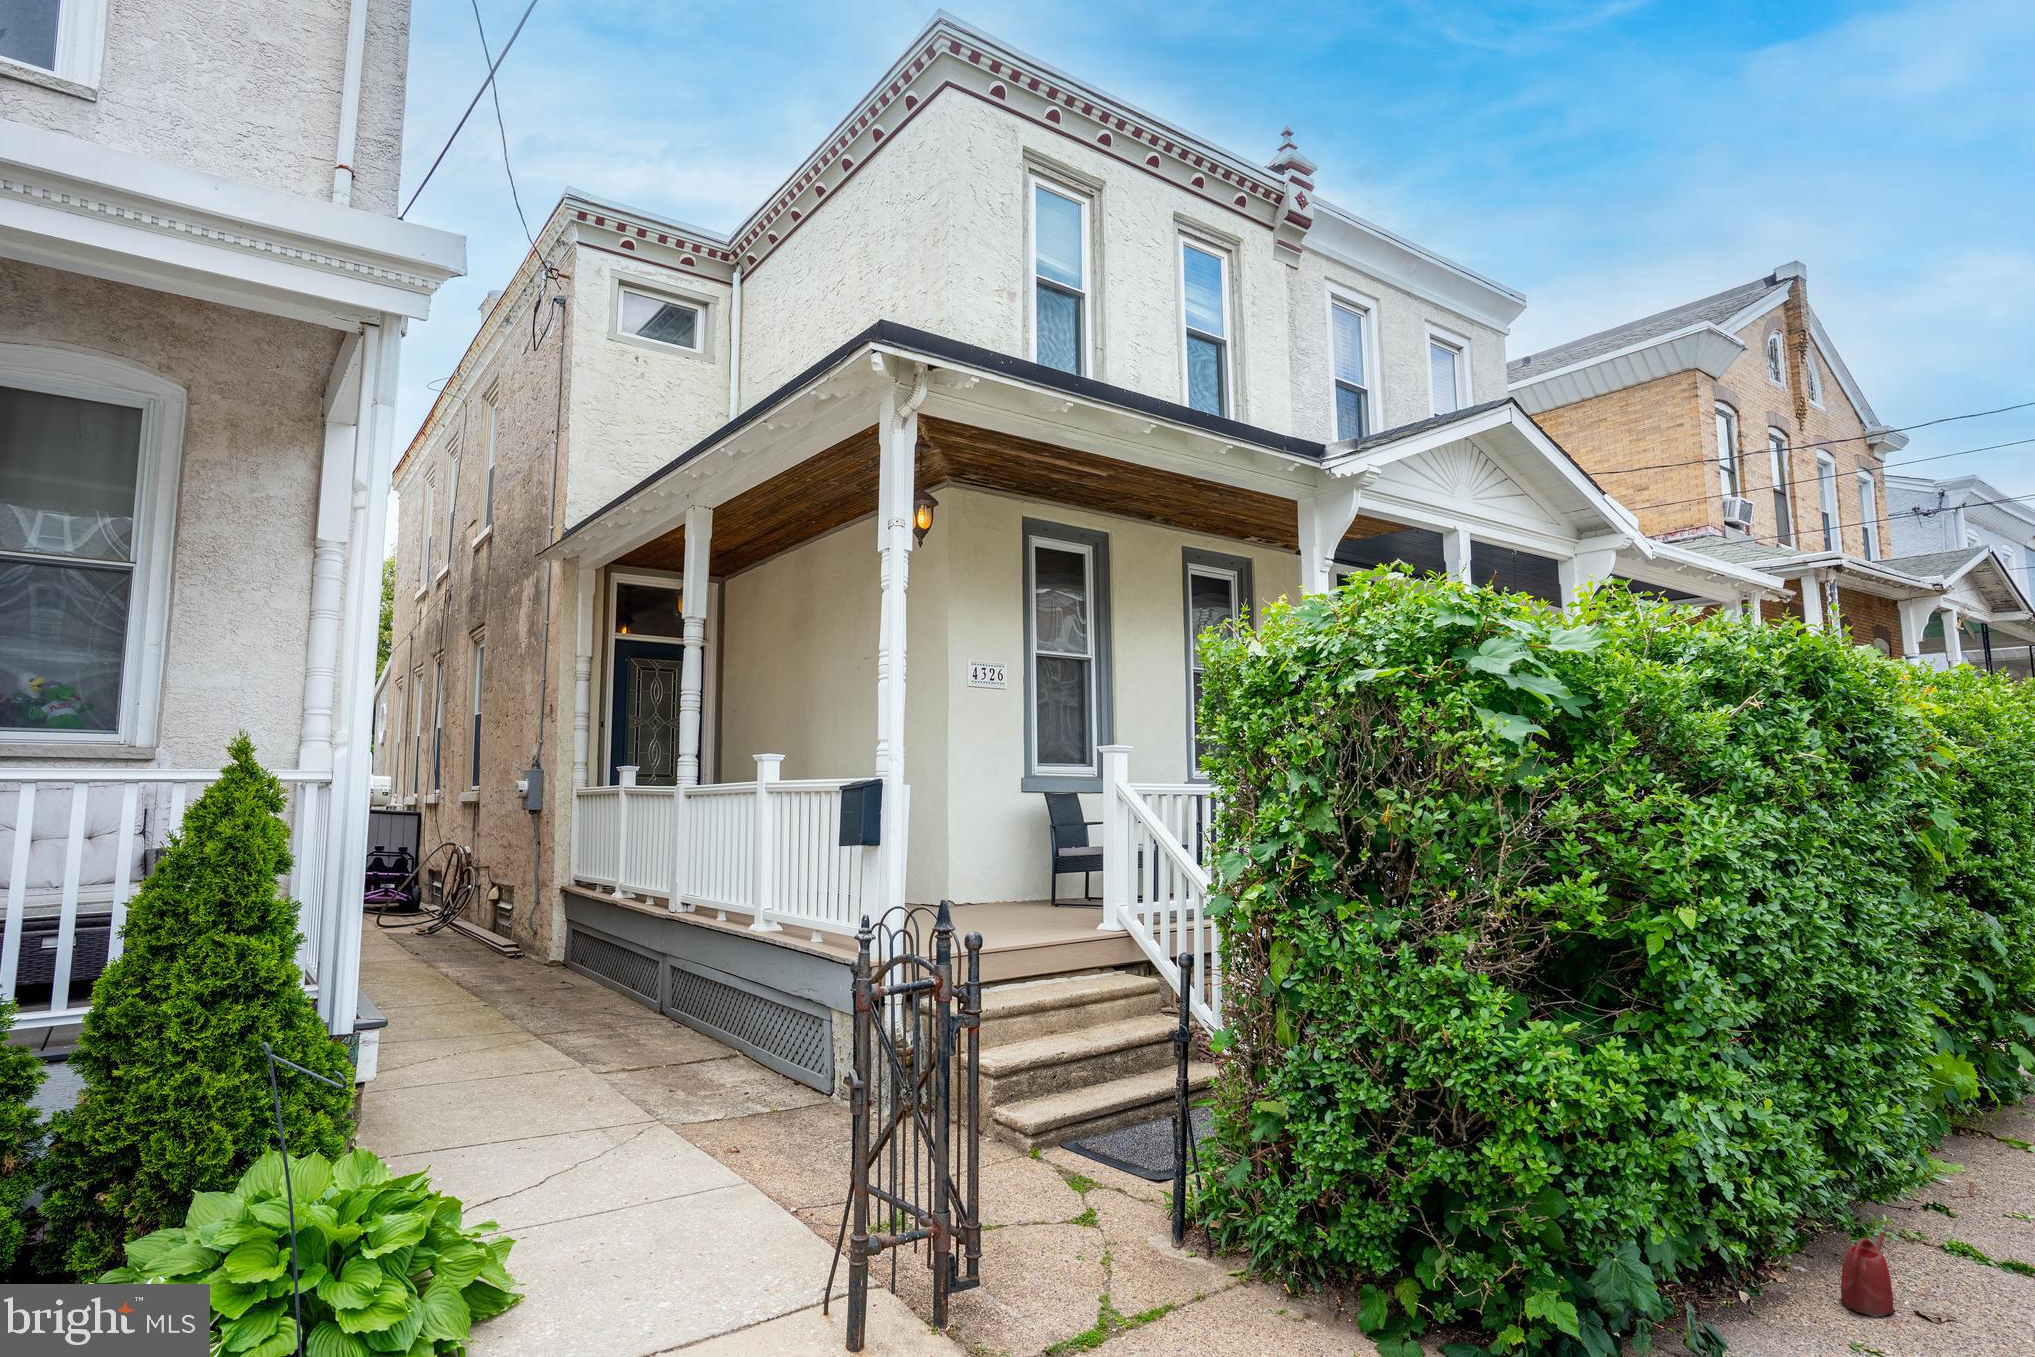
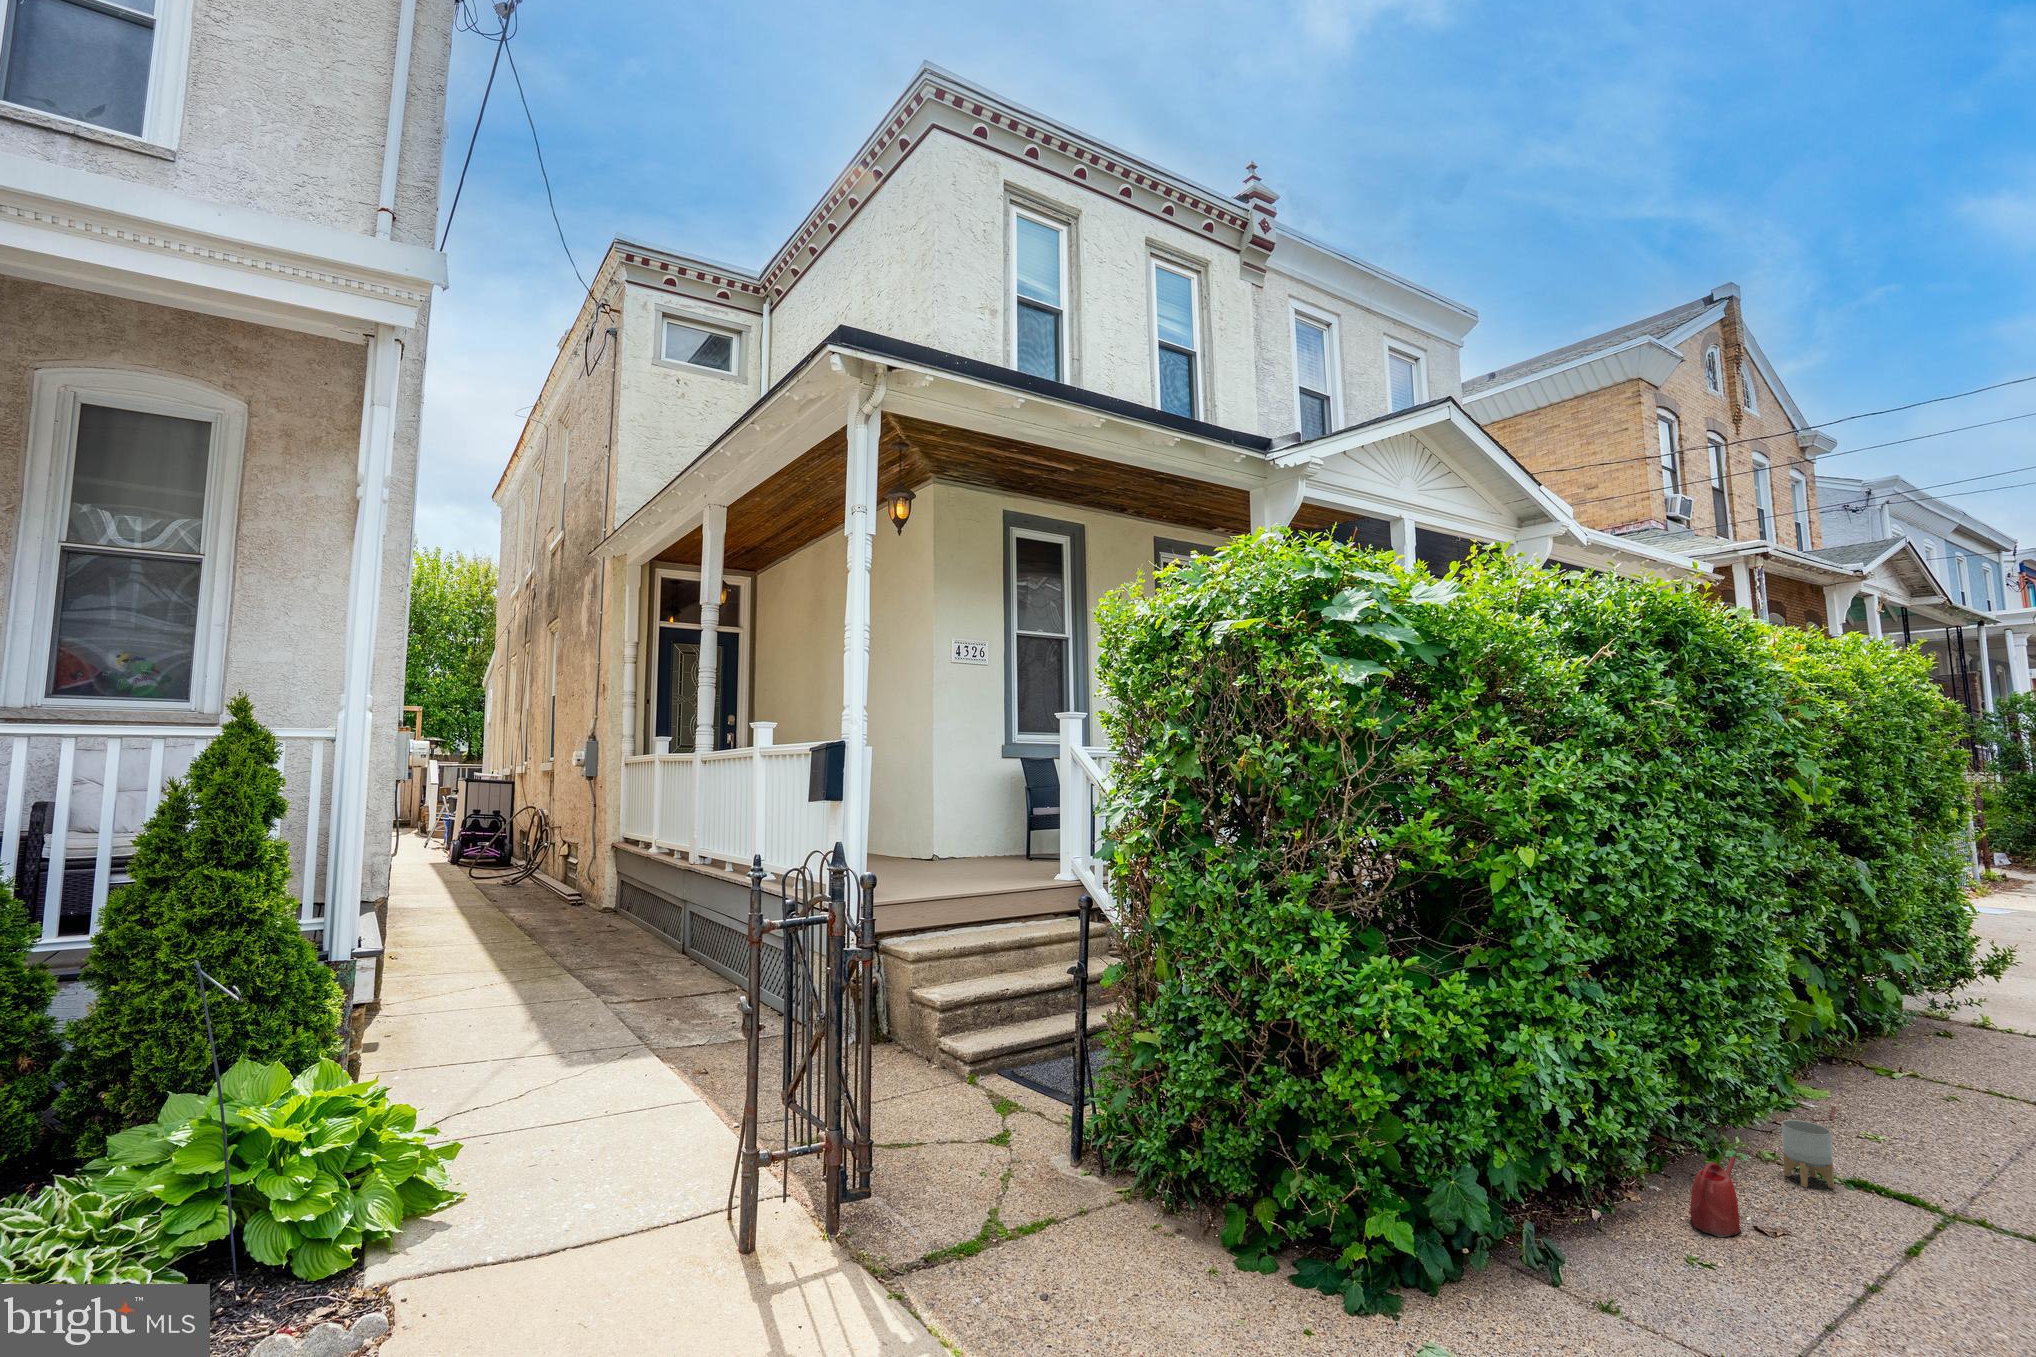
planter: none [1924,1193,1981,1266] -> present [1781,1120,1834,1189]

